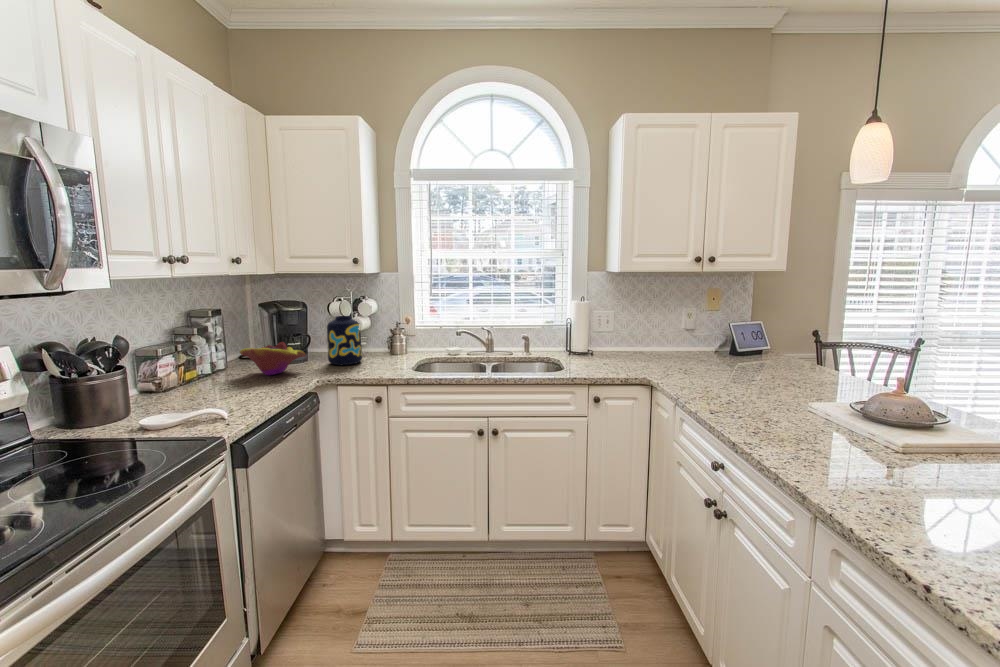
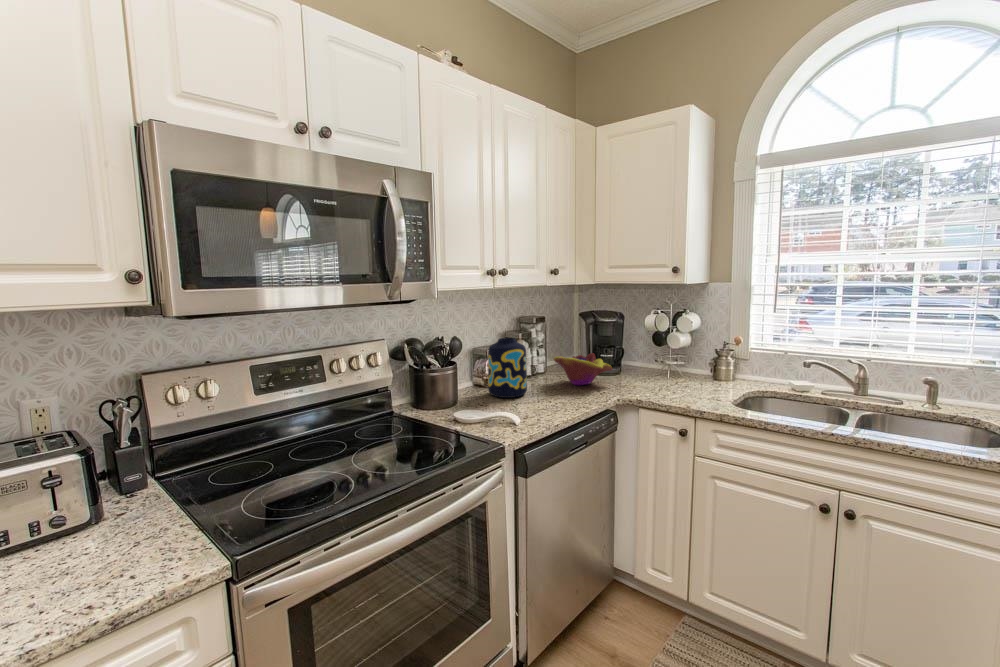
vase: present [327,316,362,365] -> present [488,338,527,398]

